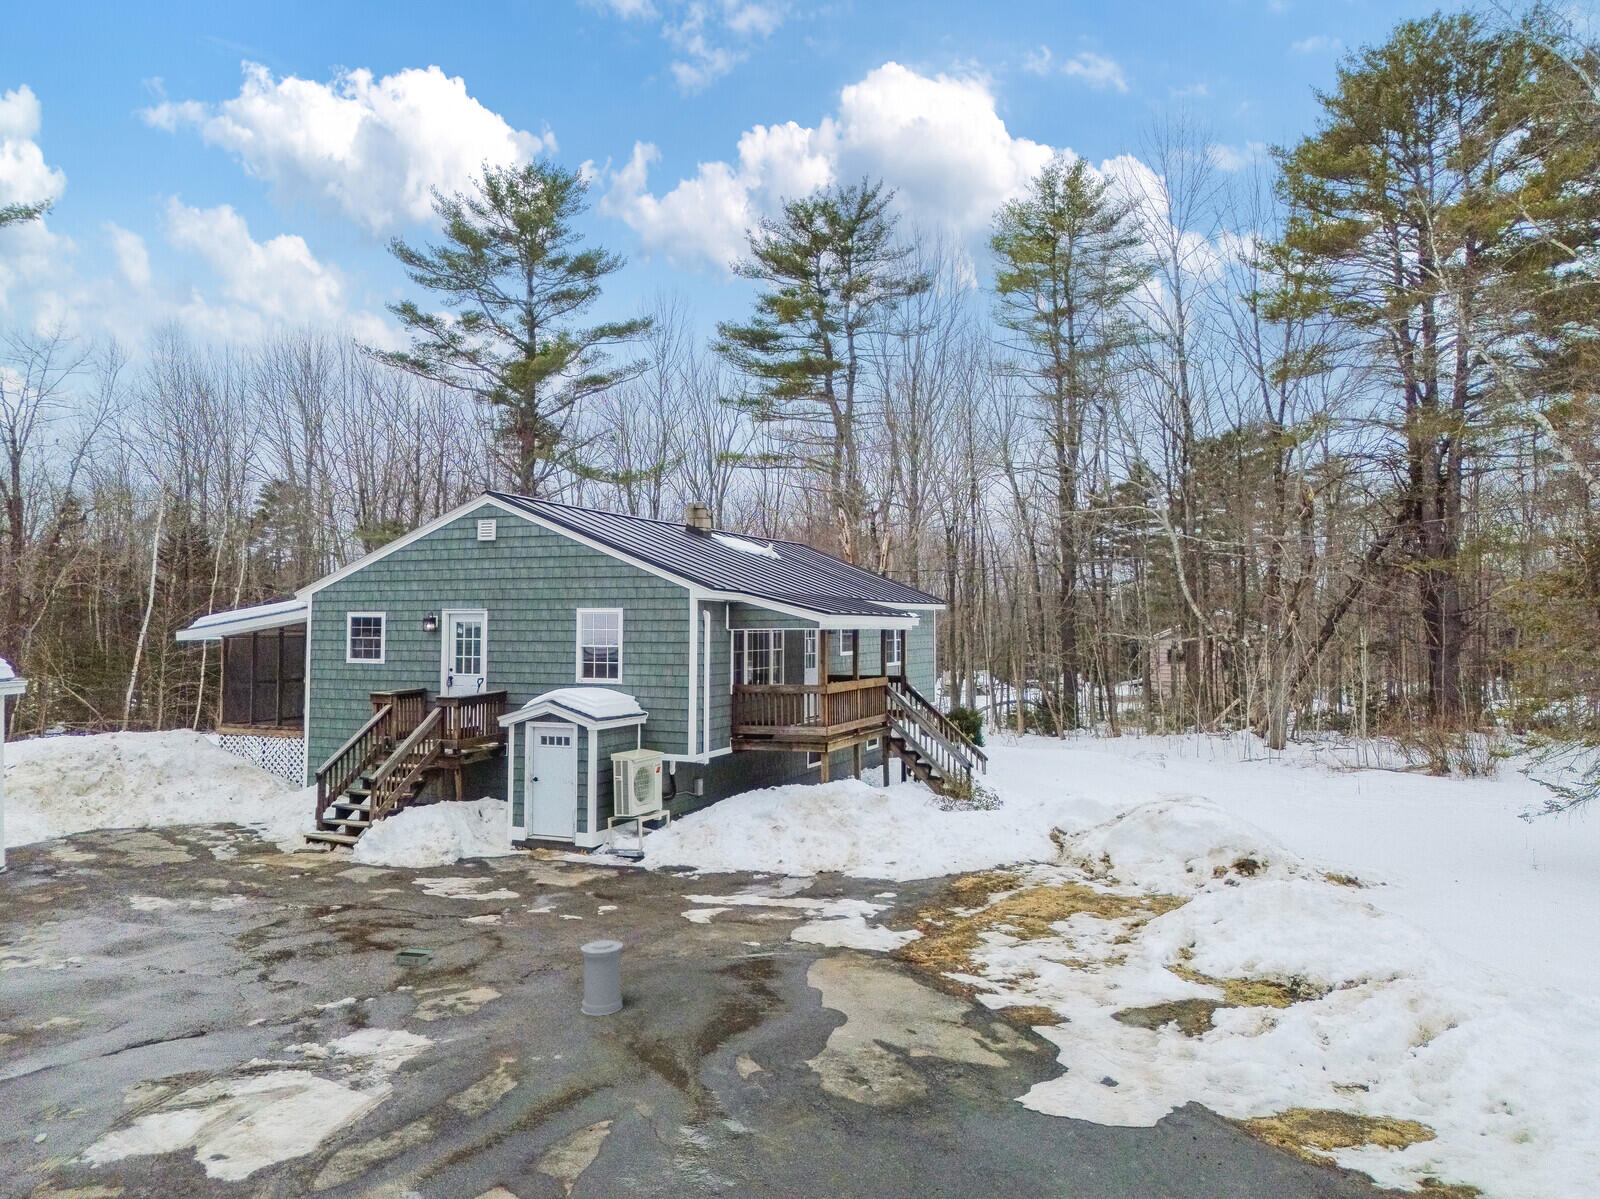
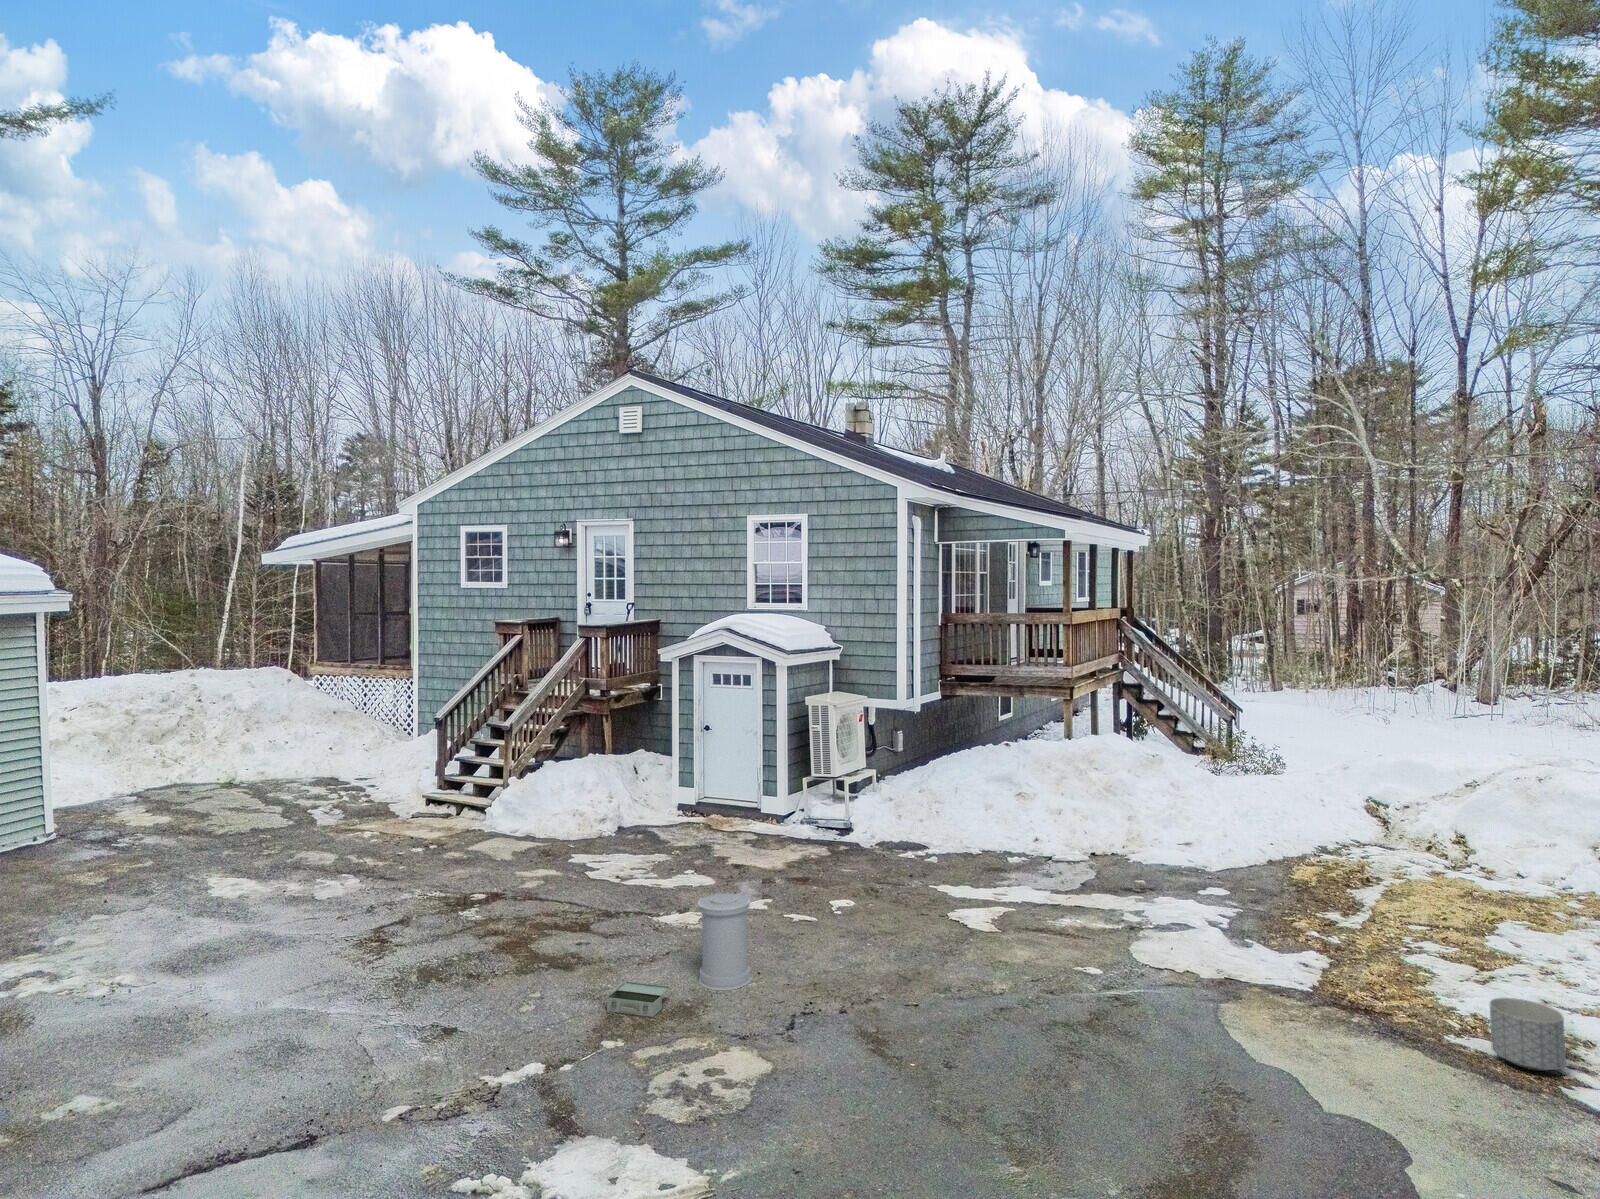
planter: none [884,938,916,976] -> present [1490,998,1566,1071]
trash can: present [582,940,623,1015] -> present [698,893,751,990]

